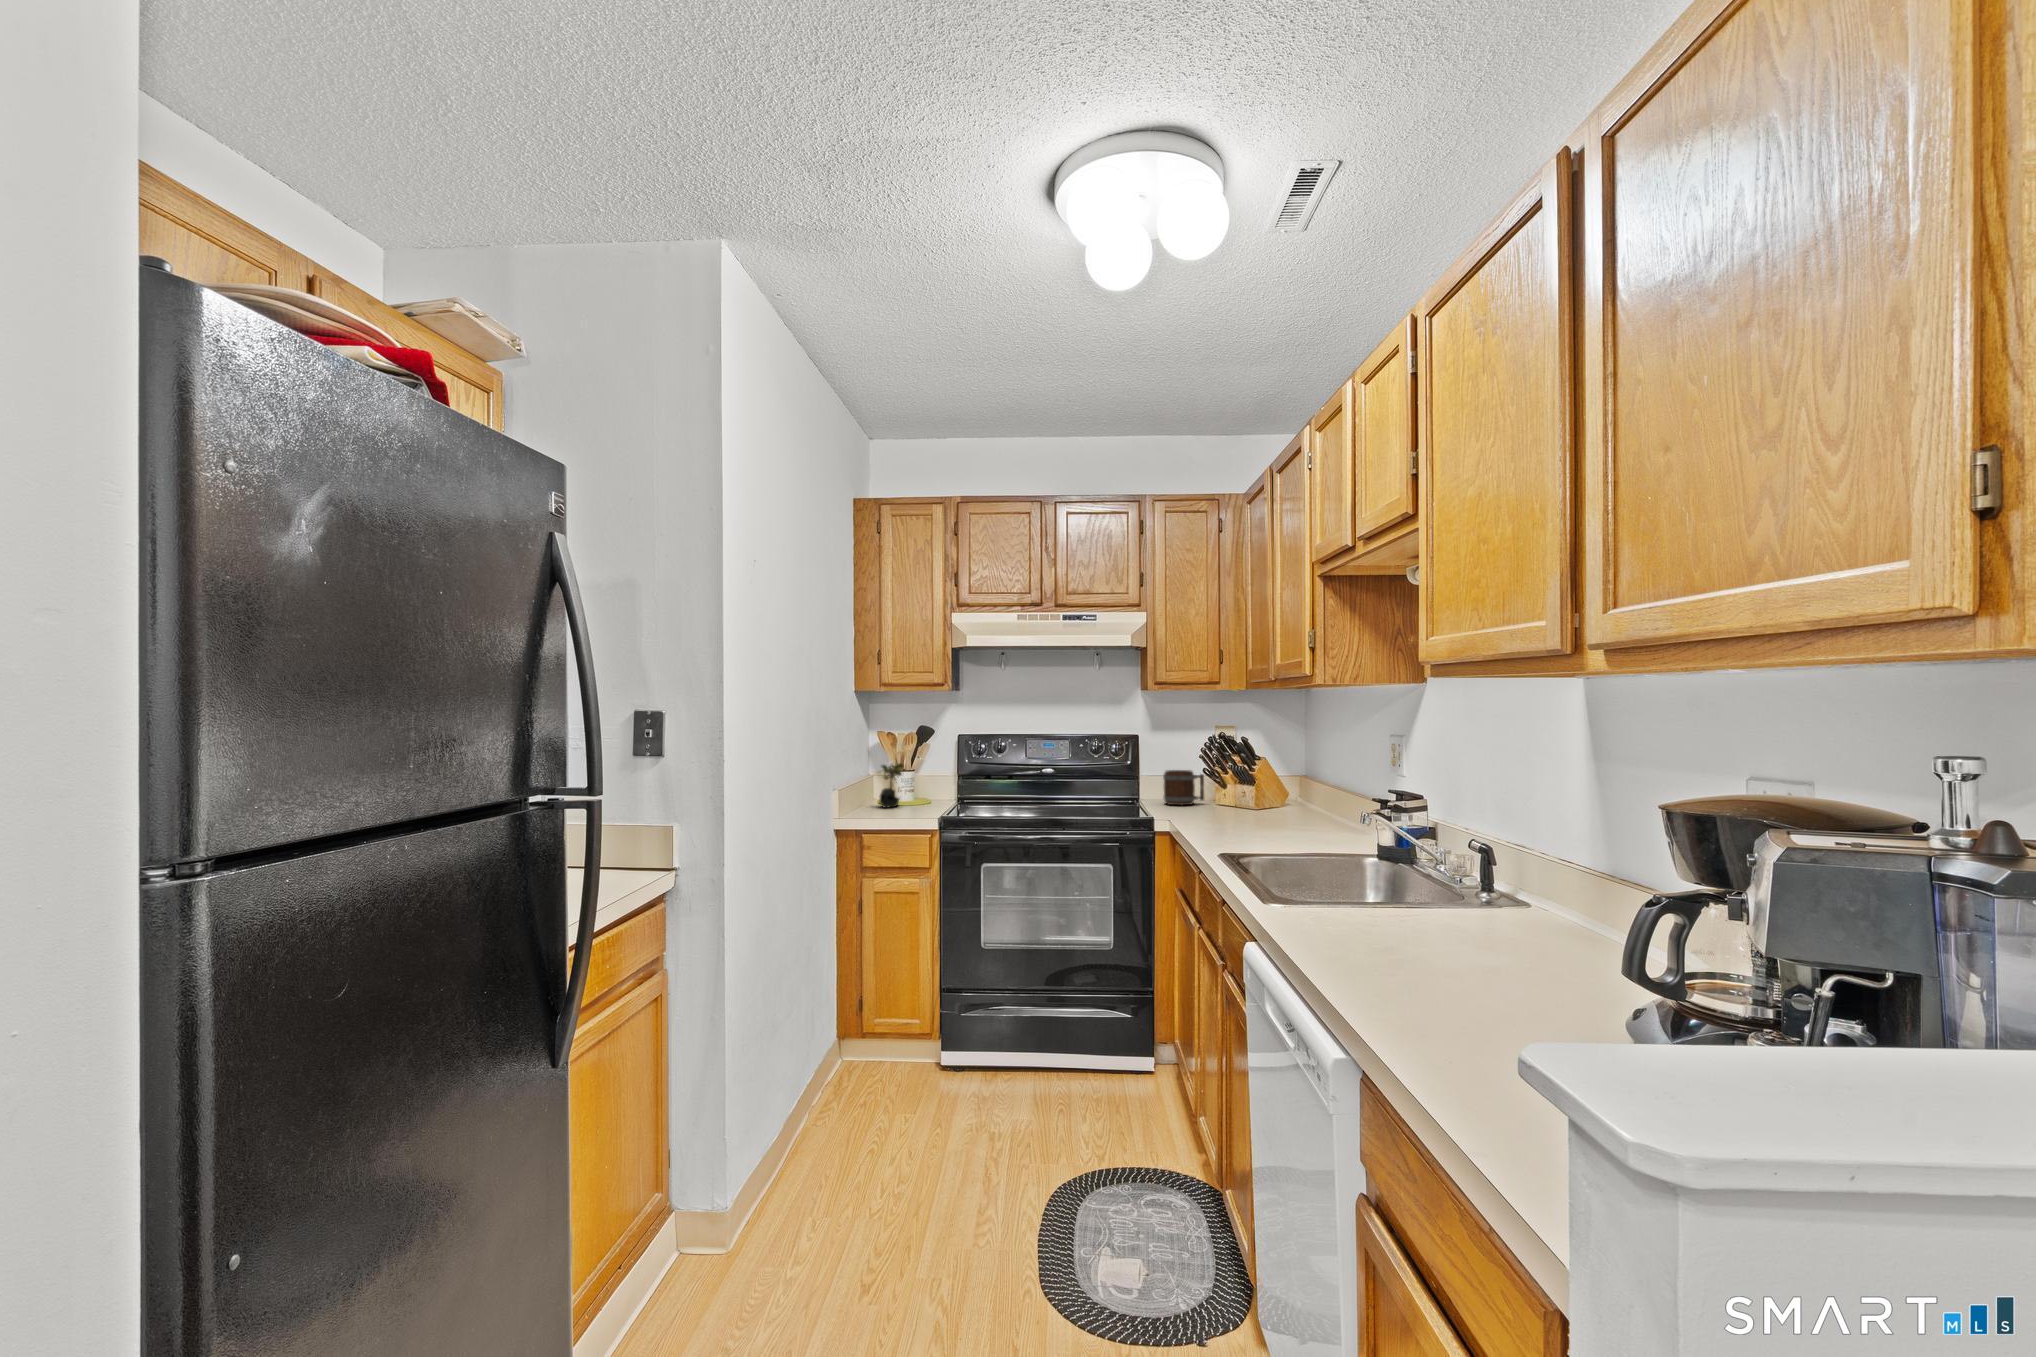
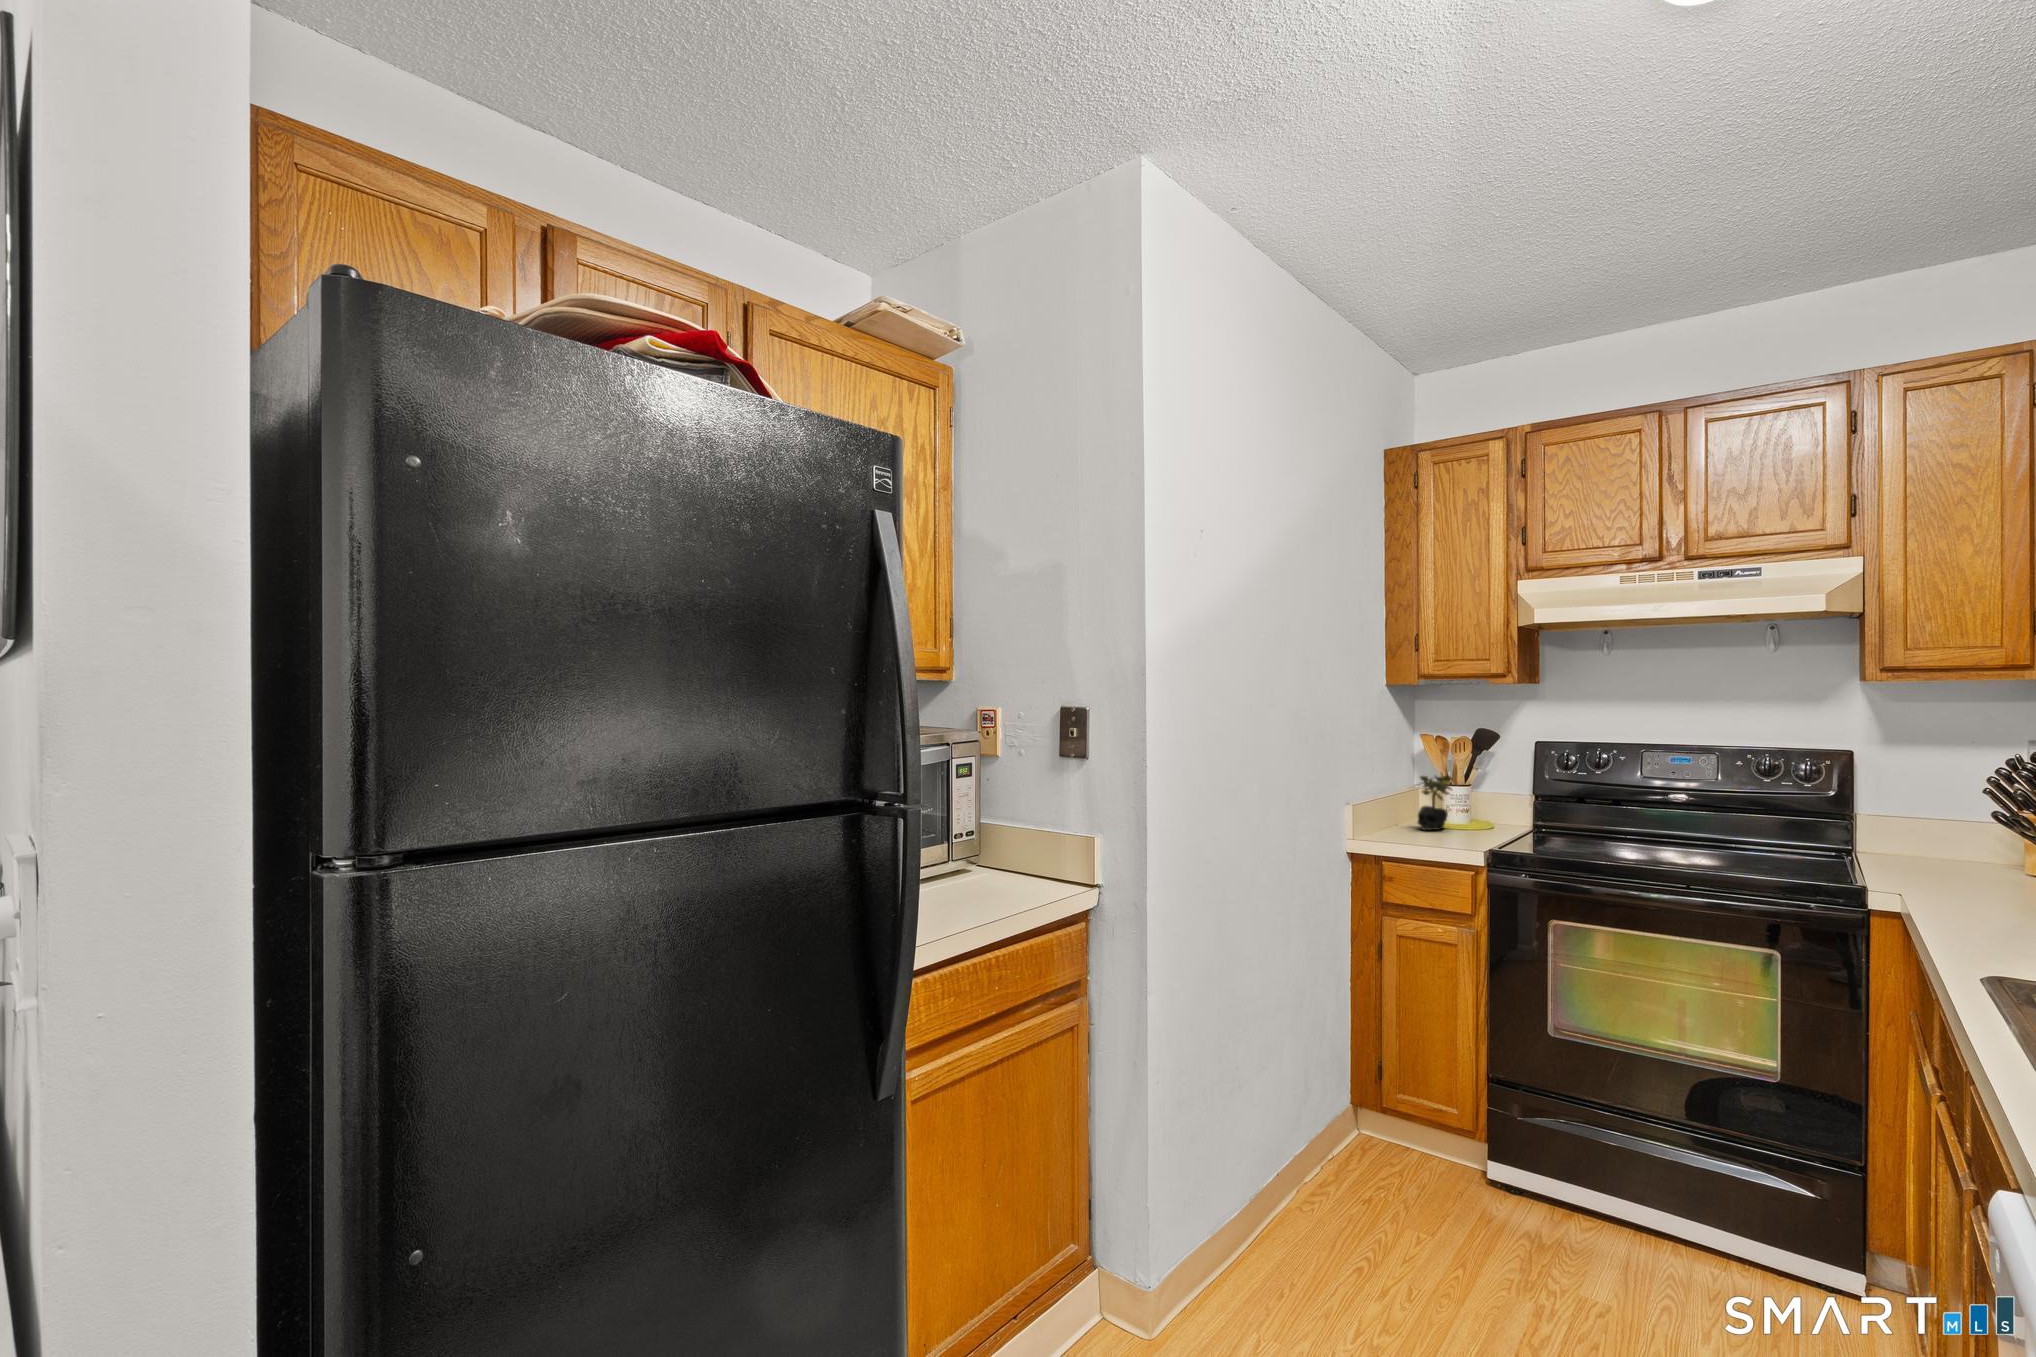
mug: present [1163,770,1204,805] -> none [1895,812,1988,872]

